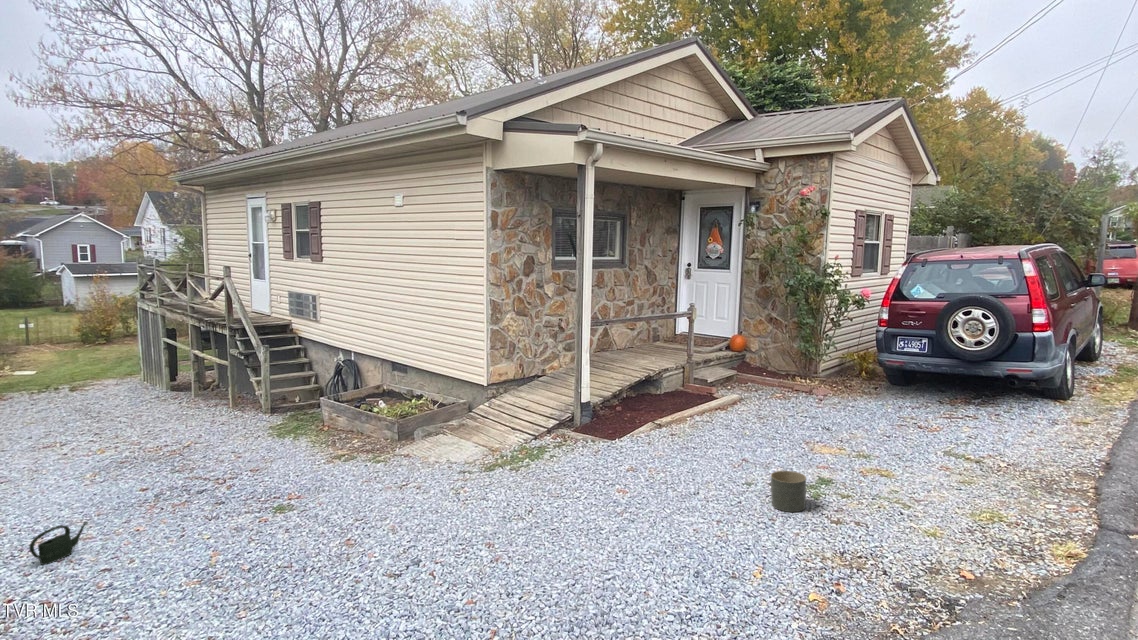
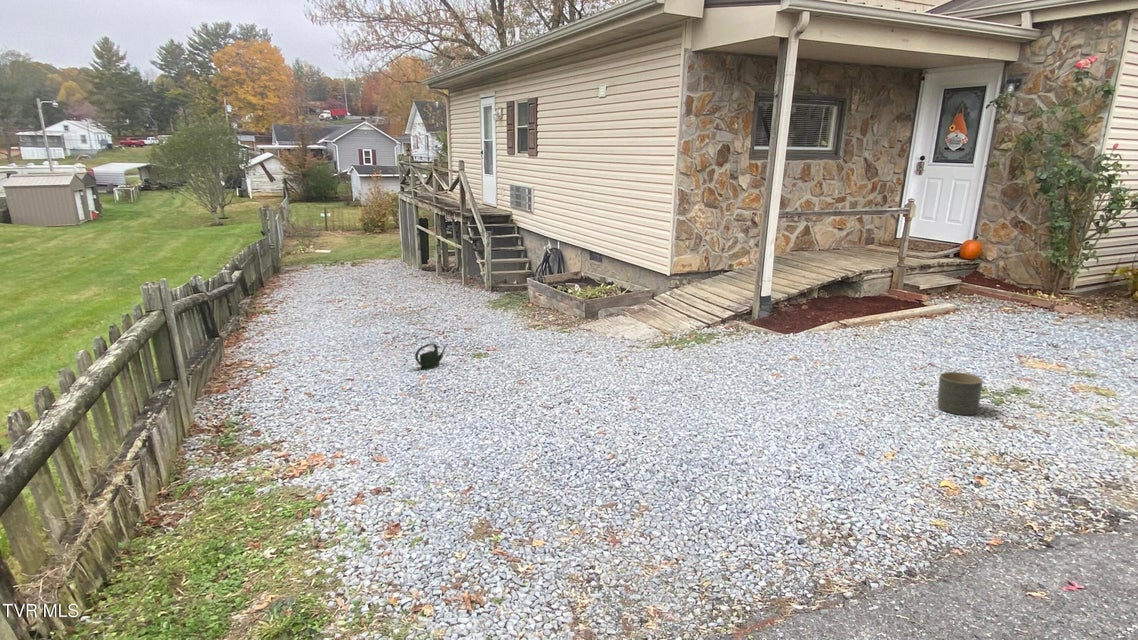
watering can: present [29,522,88,565] -> present [415,343,447,370]

